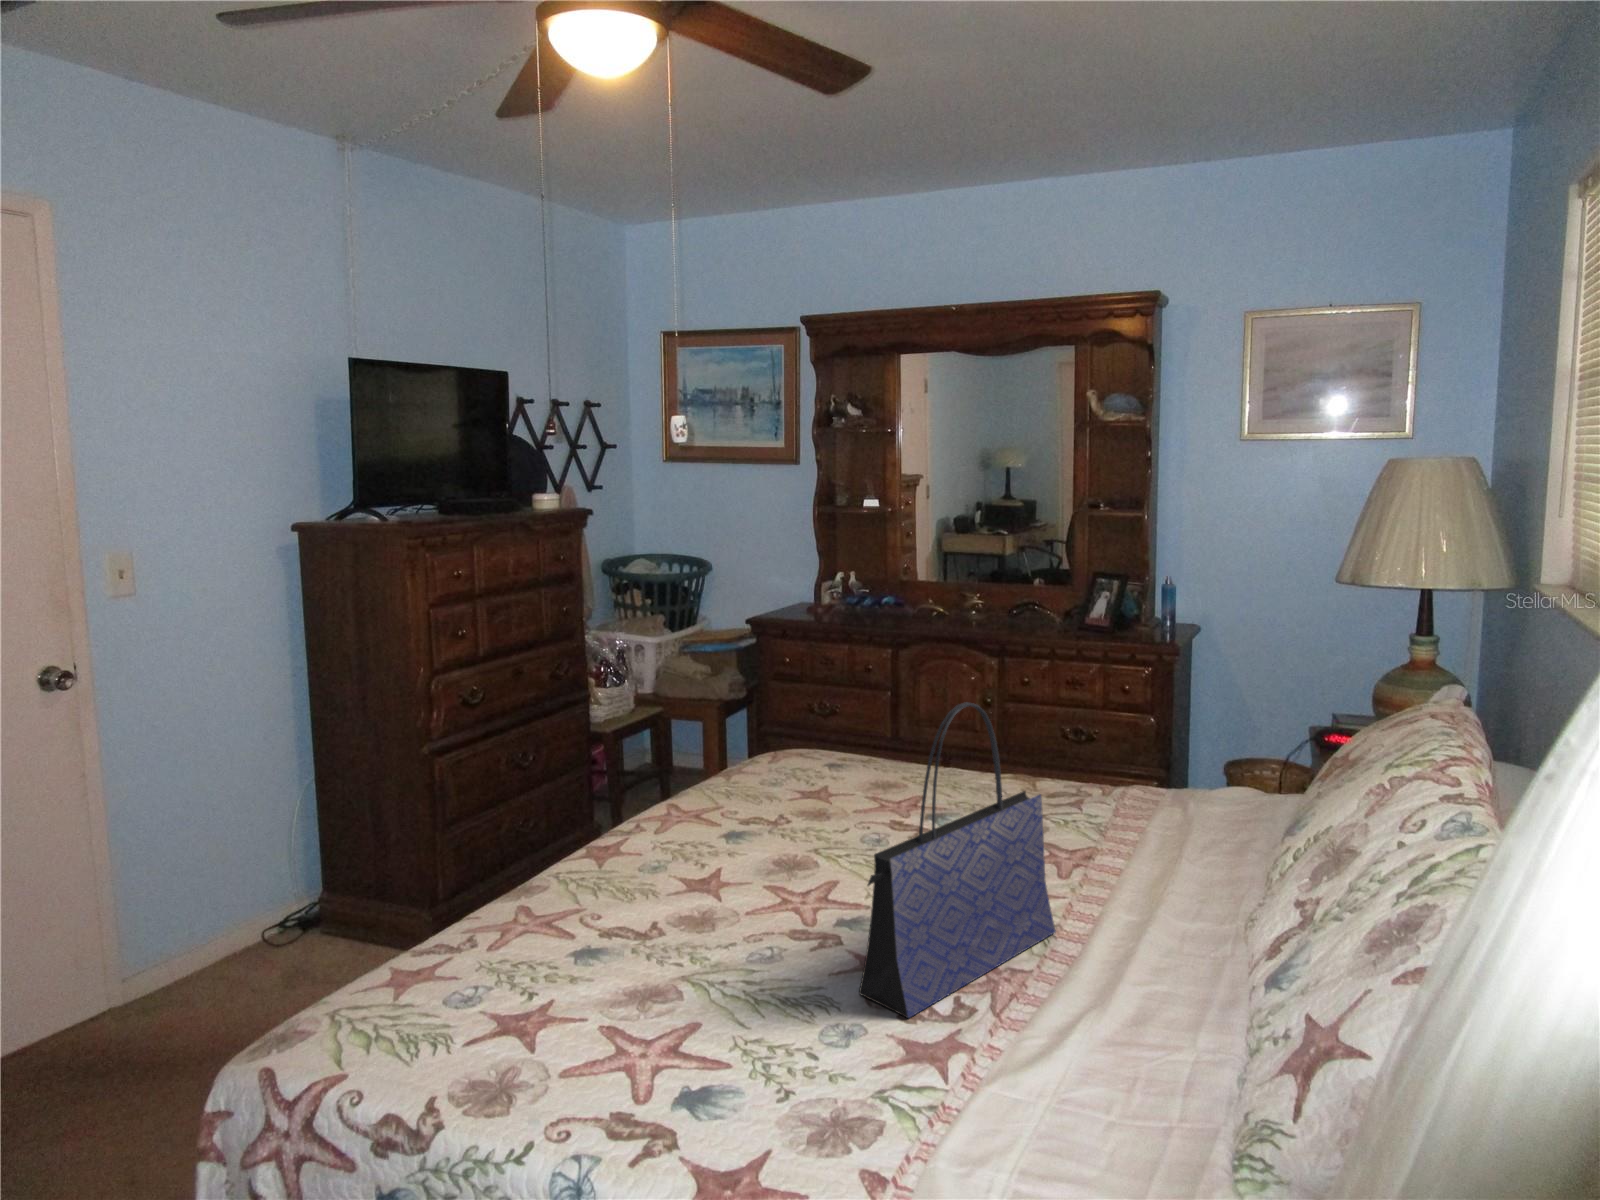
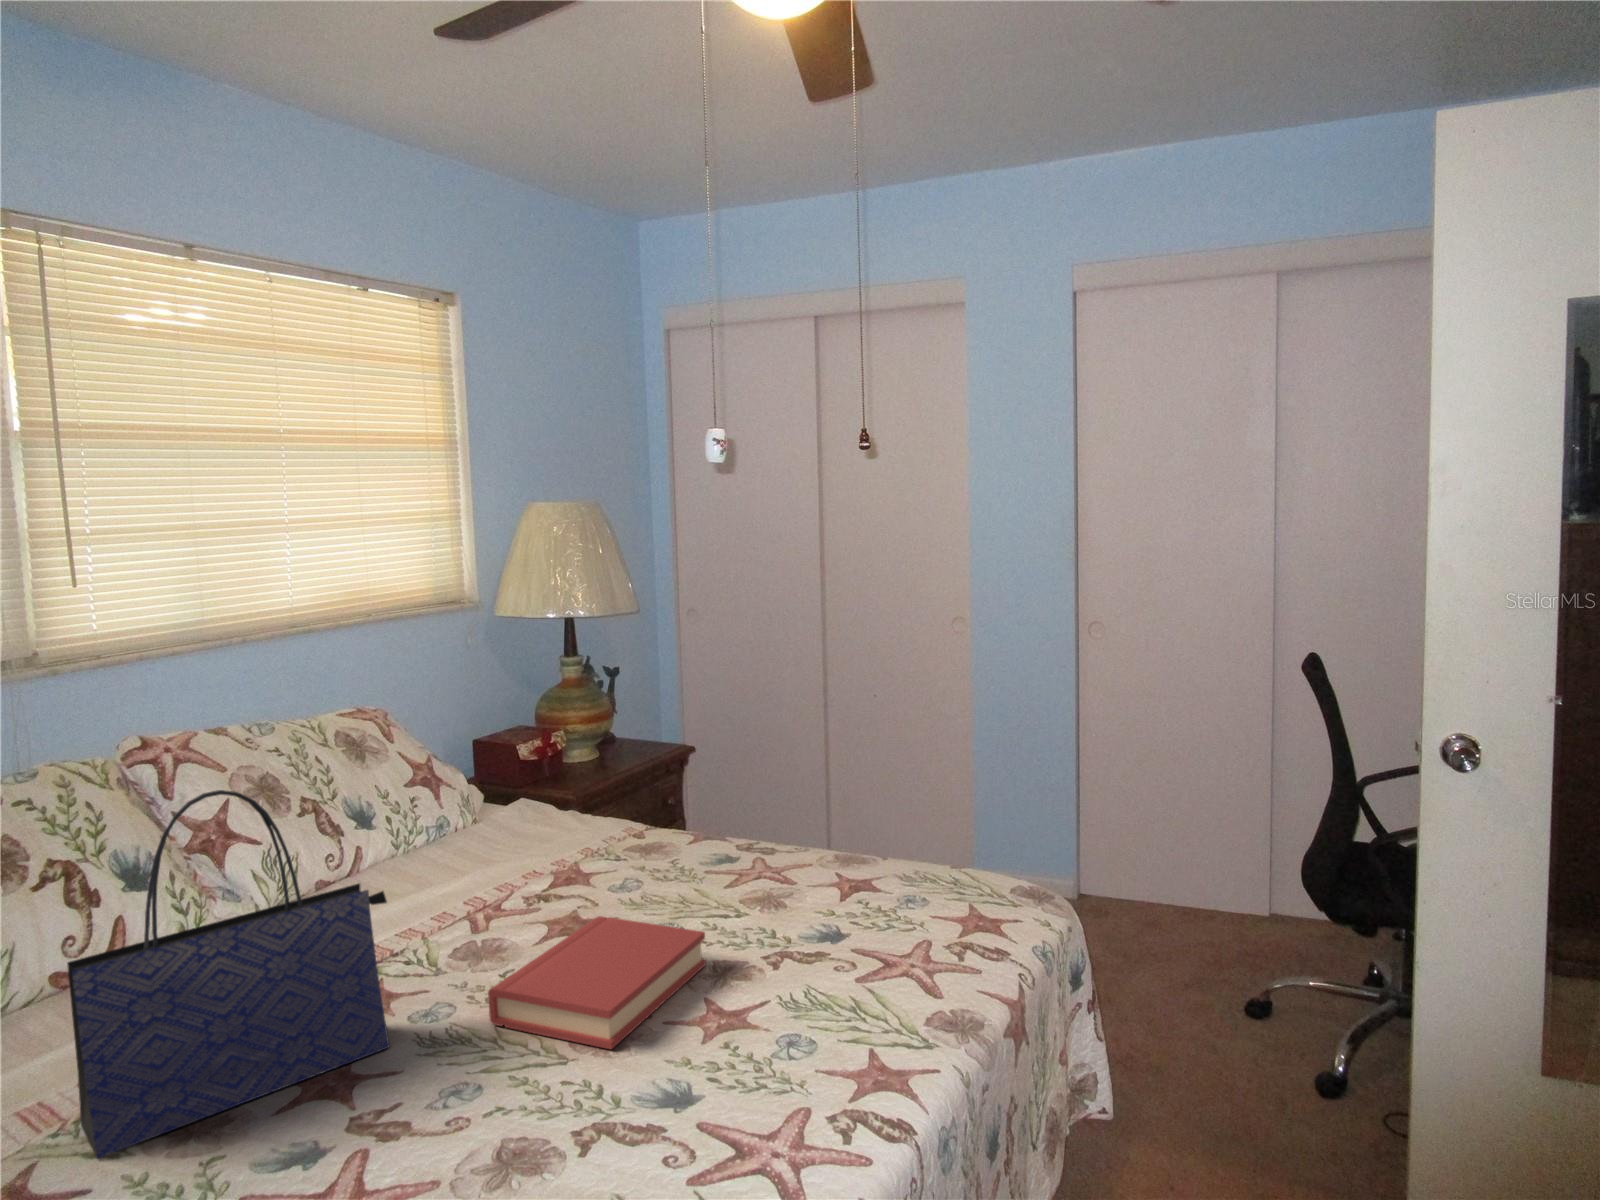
hardback book: none [517,957,771,1142] -> present [488,916,706,1049]

